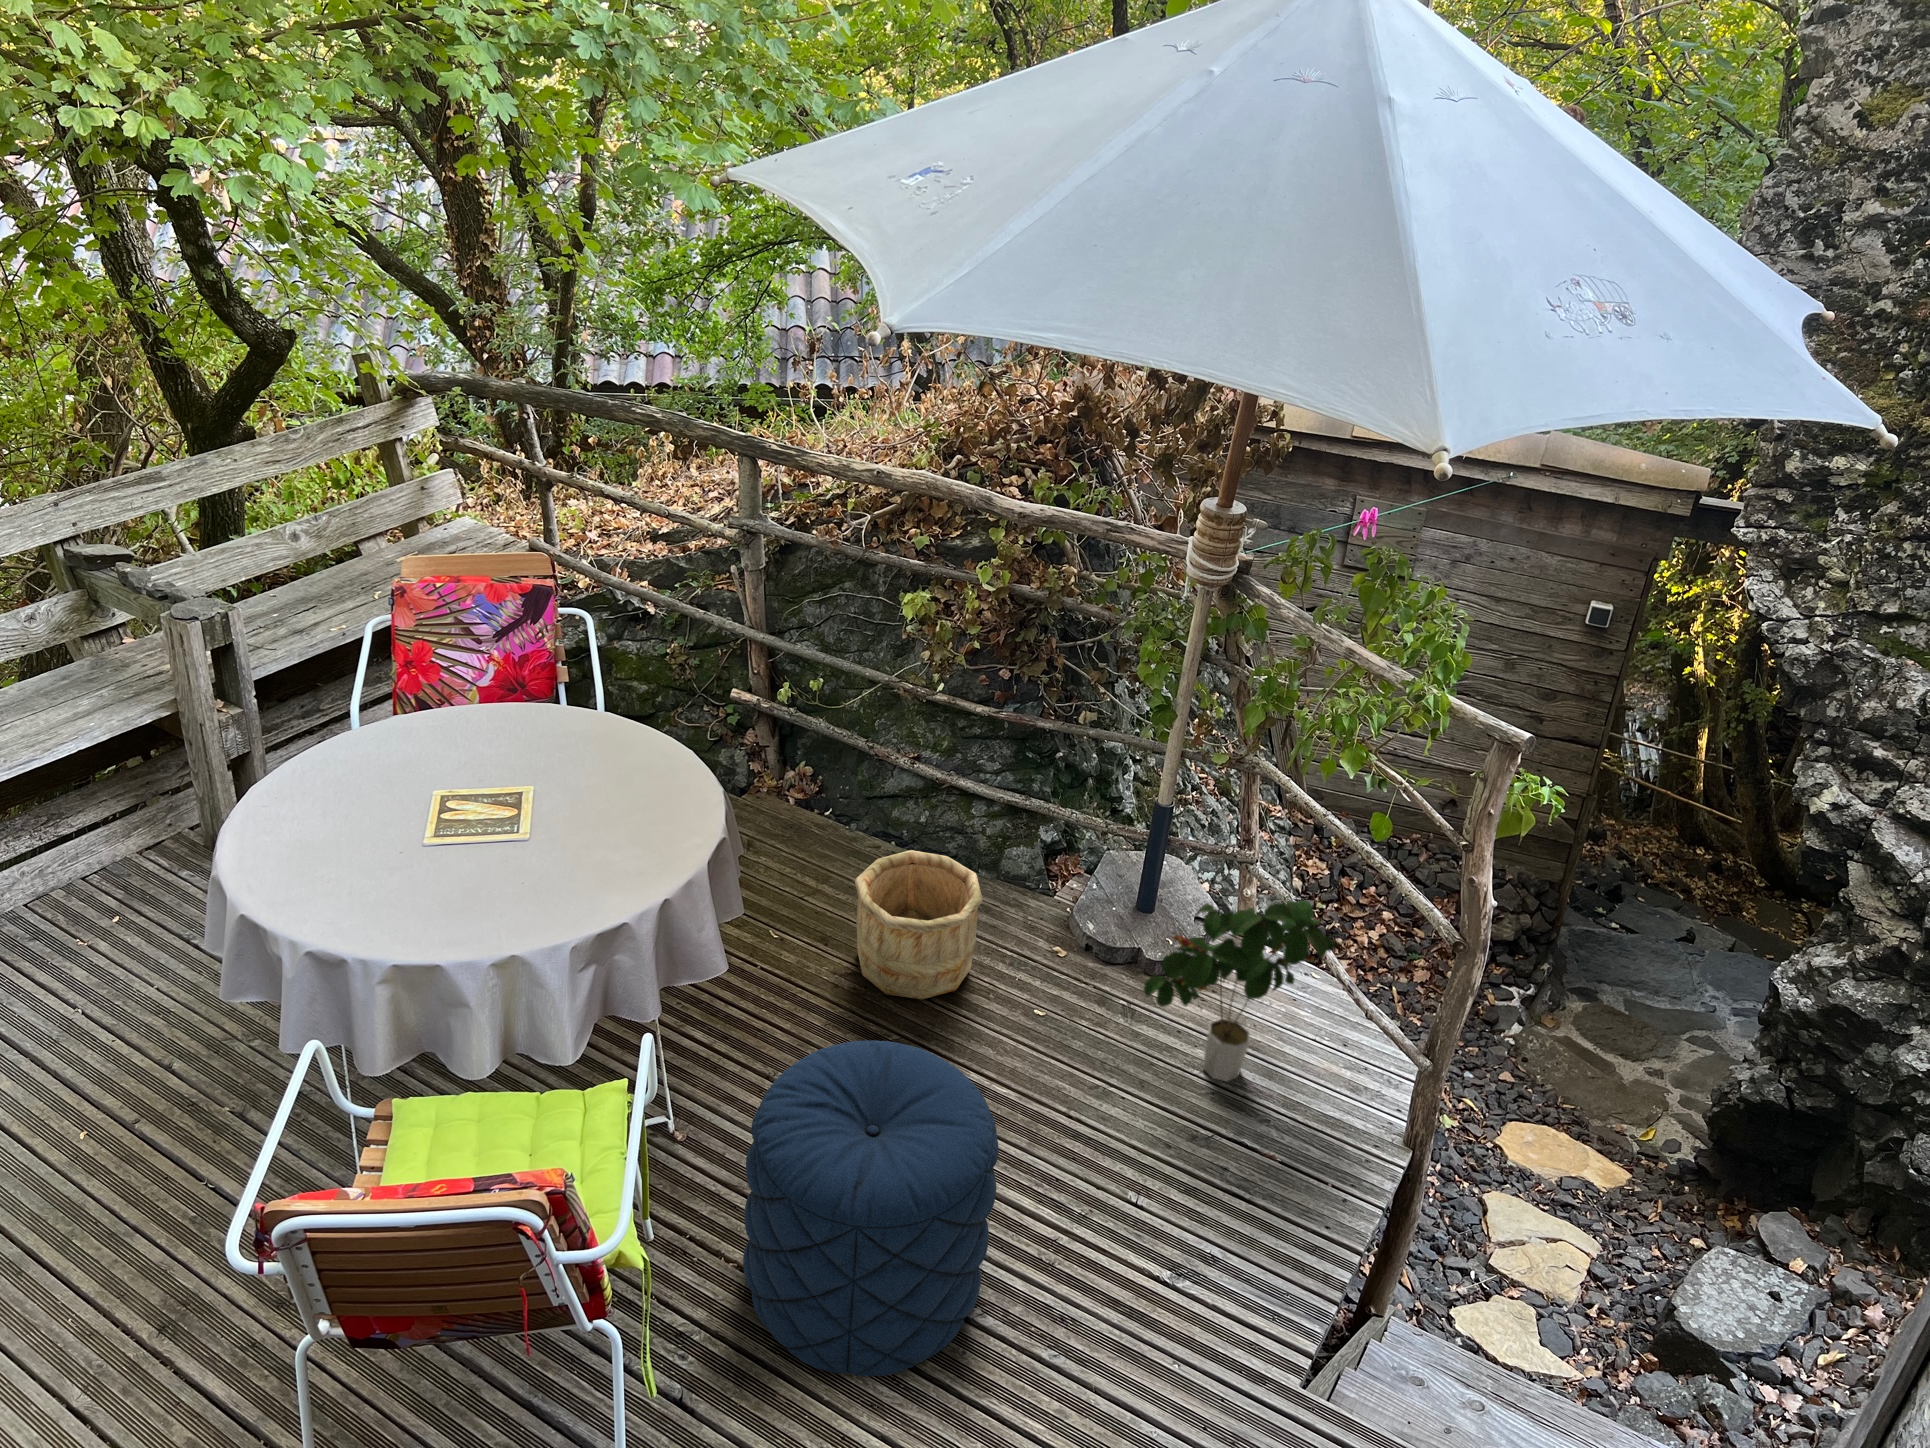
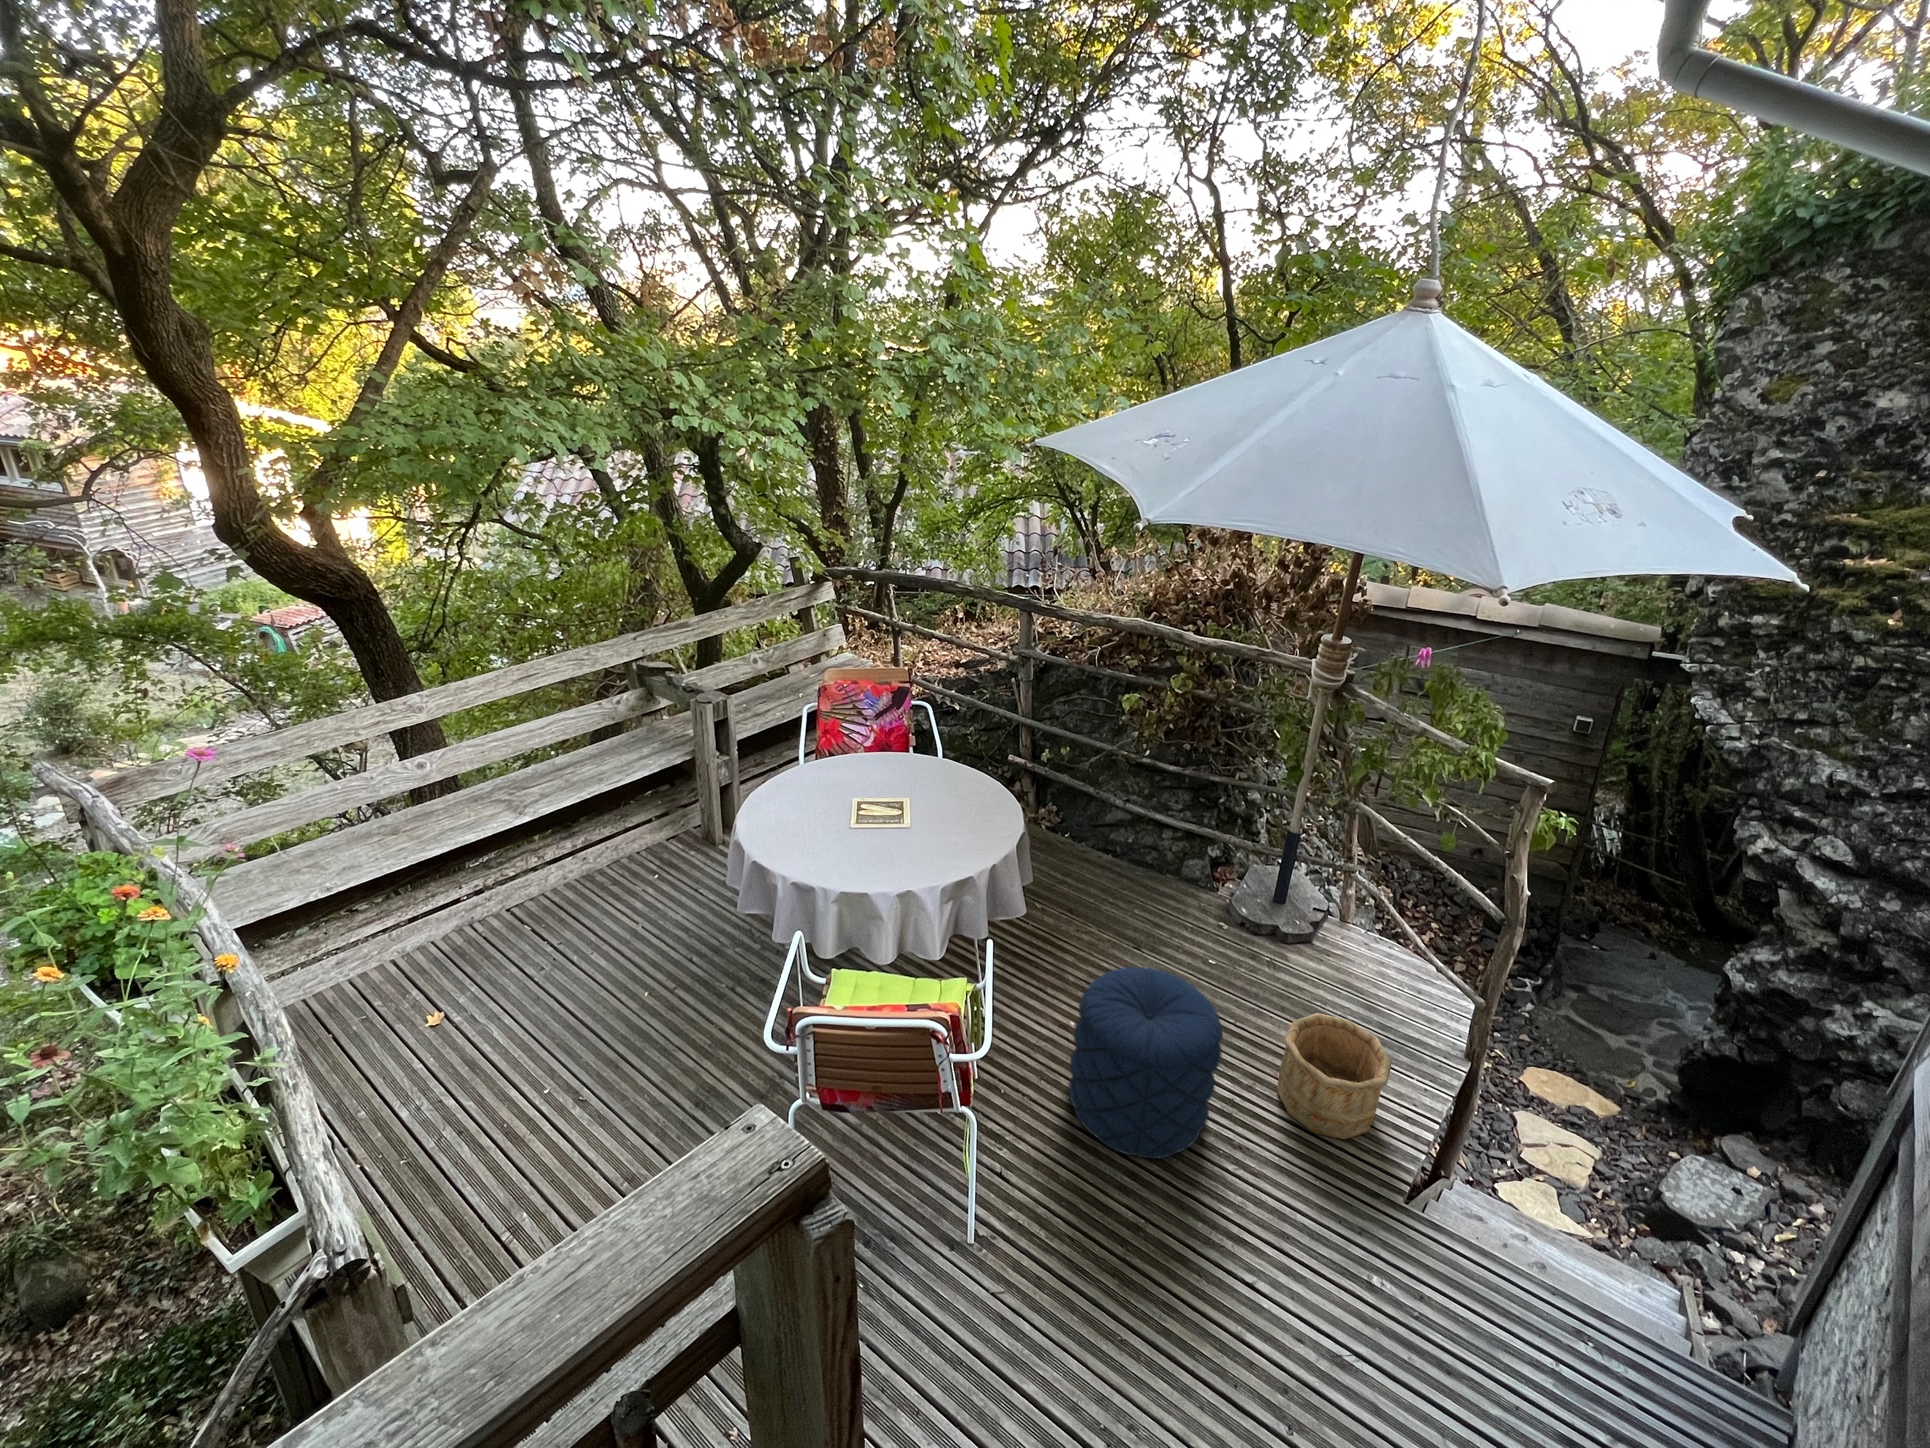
wooden bucket: present [855,850,983,999] -> present [1277,1013,1392,1139]
potted plant: present [1144,900,1335,1081] -> none [1292,897,1416,1010]

